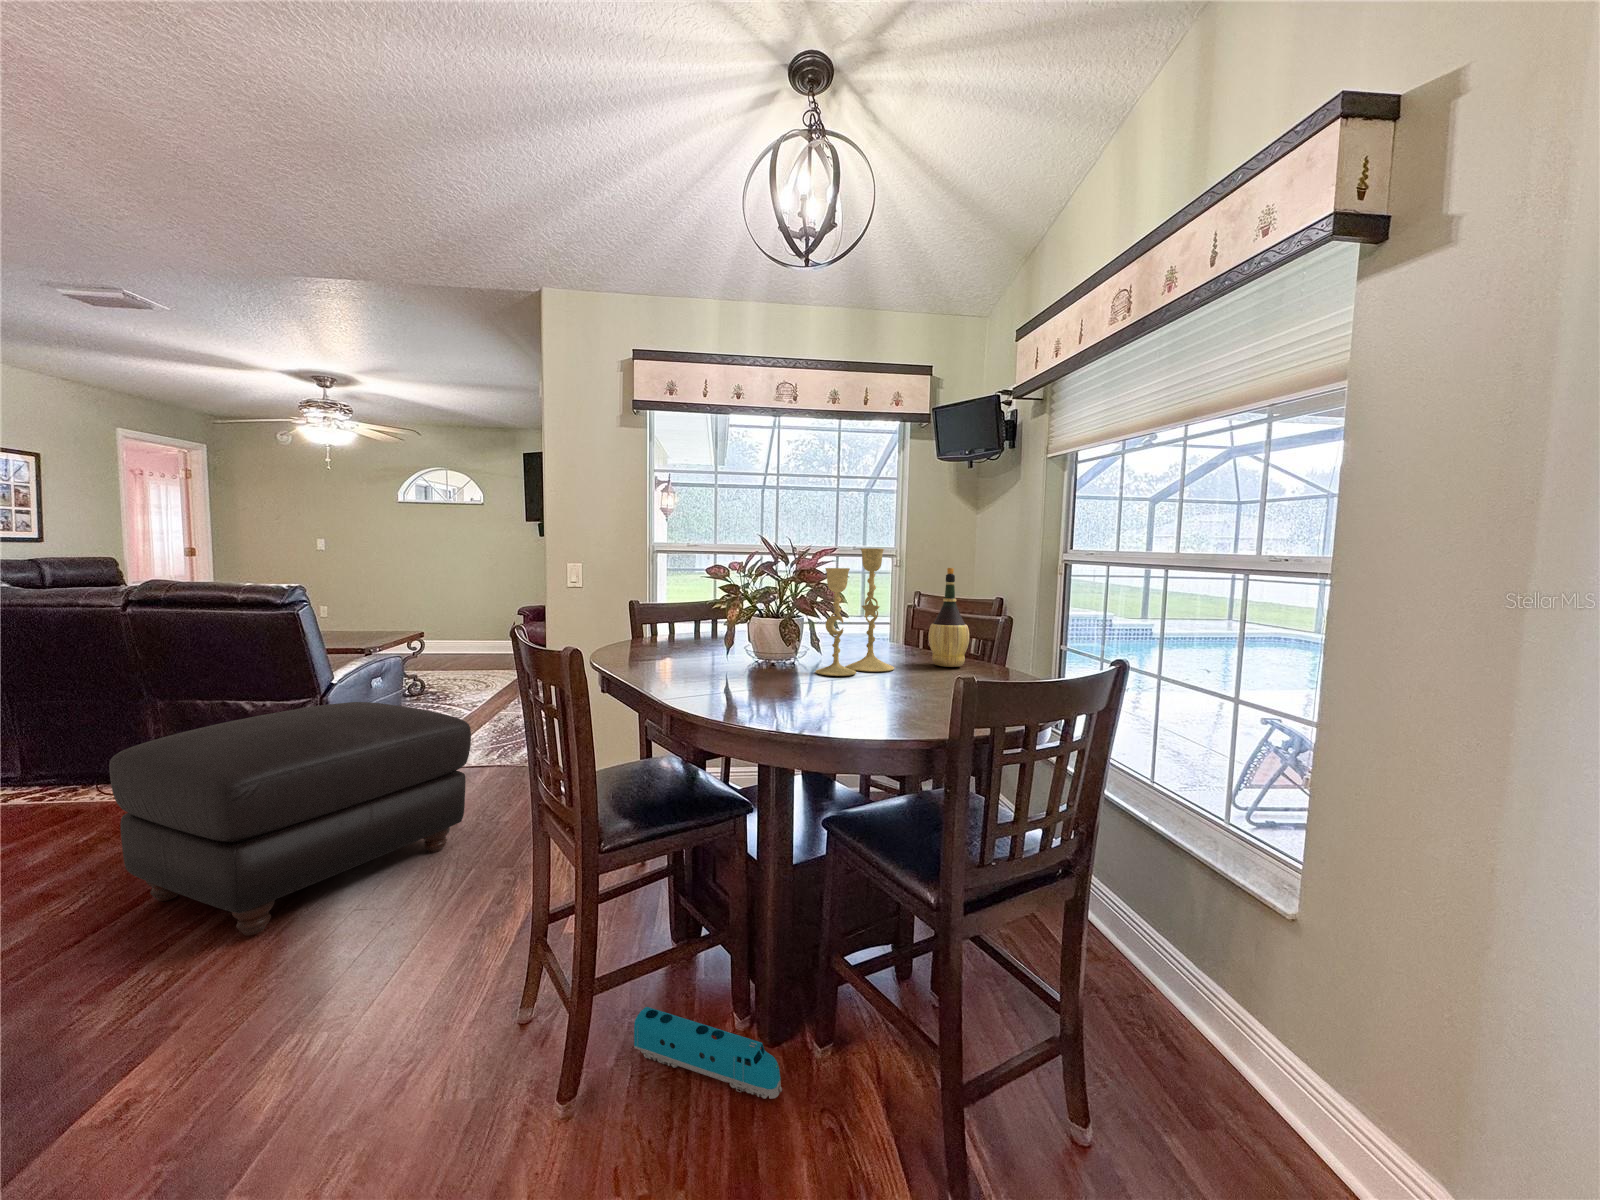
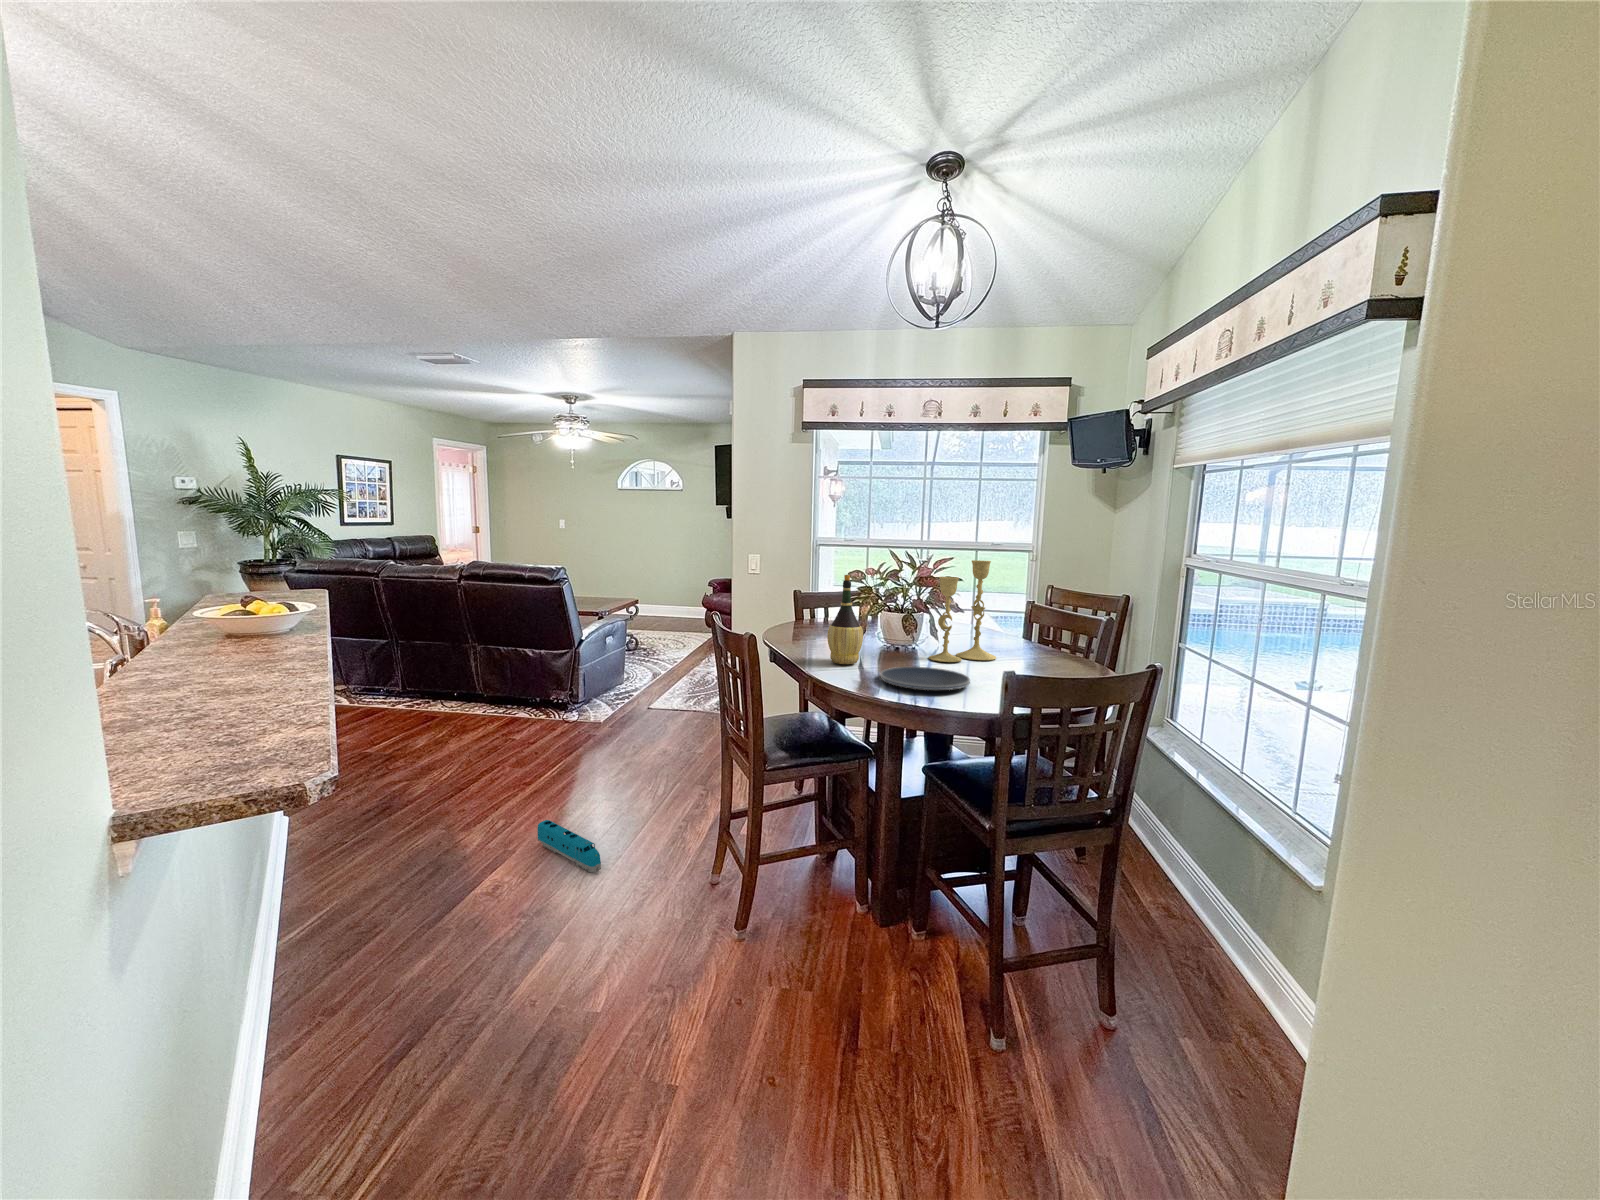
wine bottle: present [929,568,969,667] -> present [827,575,863,664]
plate: none [765,683,885,712] -> present [880,667,970,690]
ottoman: present [109,702,471,935] -> none [468,656,678,805]
toy train: present [634,1007,782,1099] -> present [537,820,601,872]

